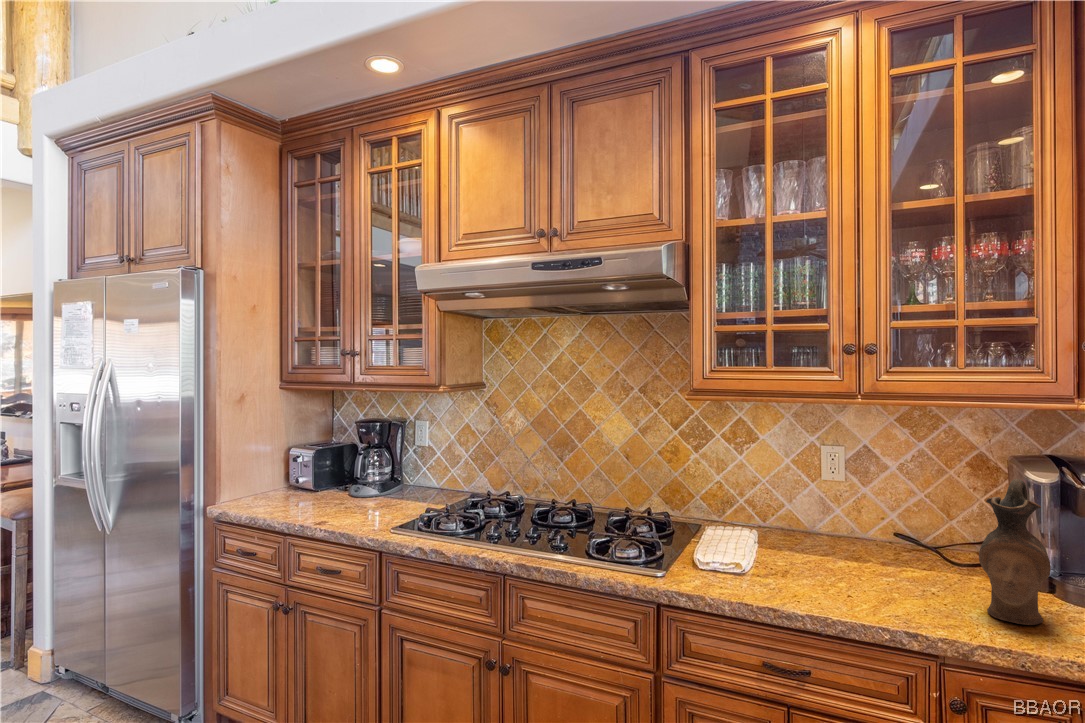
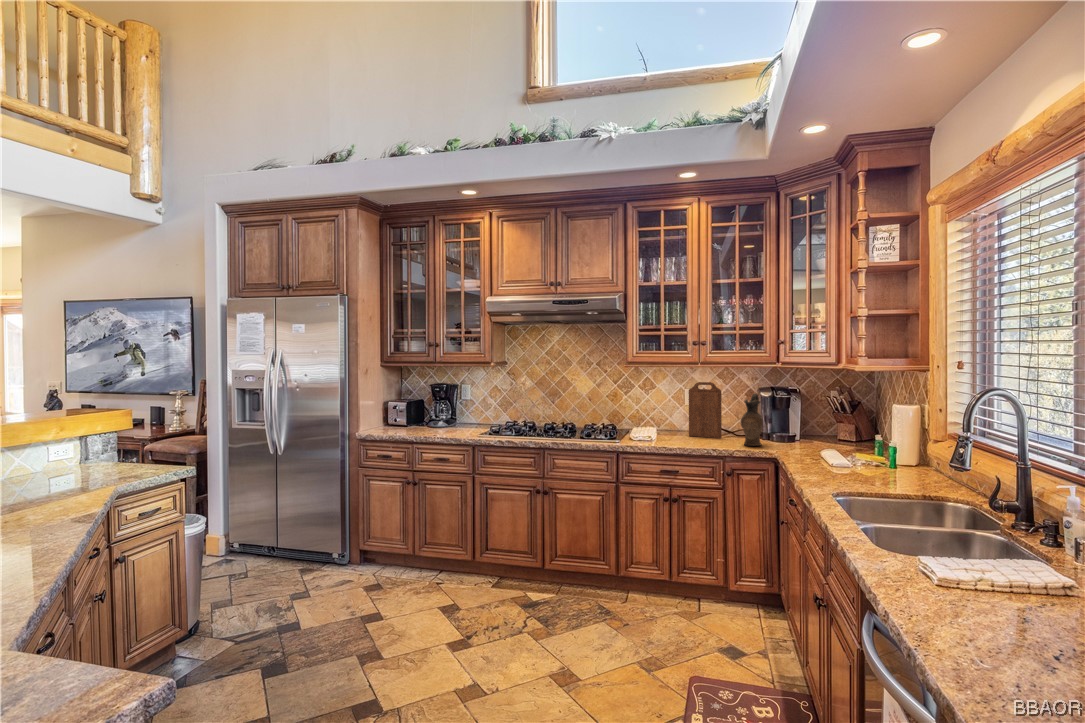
cutting board: none [831,437,914,571] -> present [689,382,722,438]

